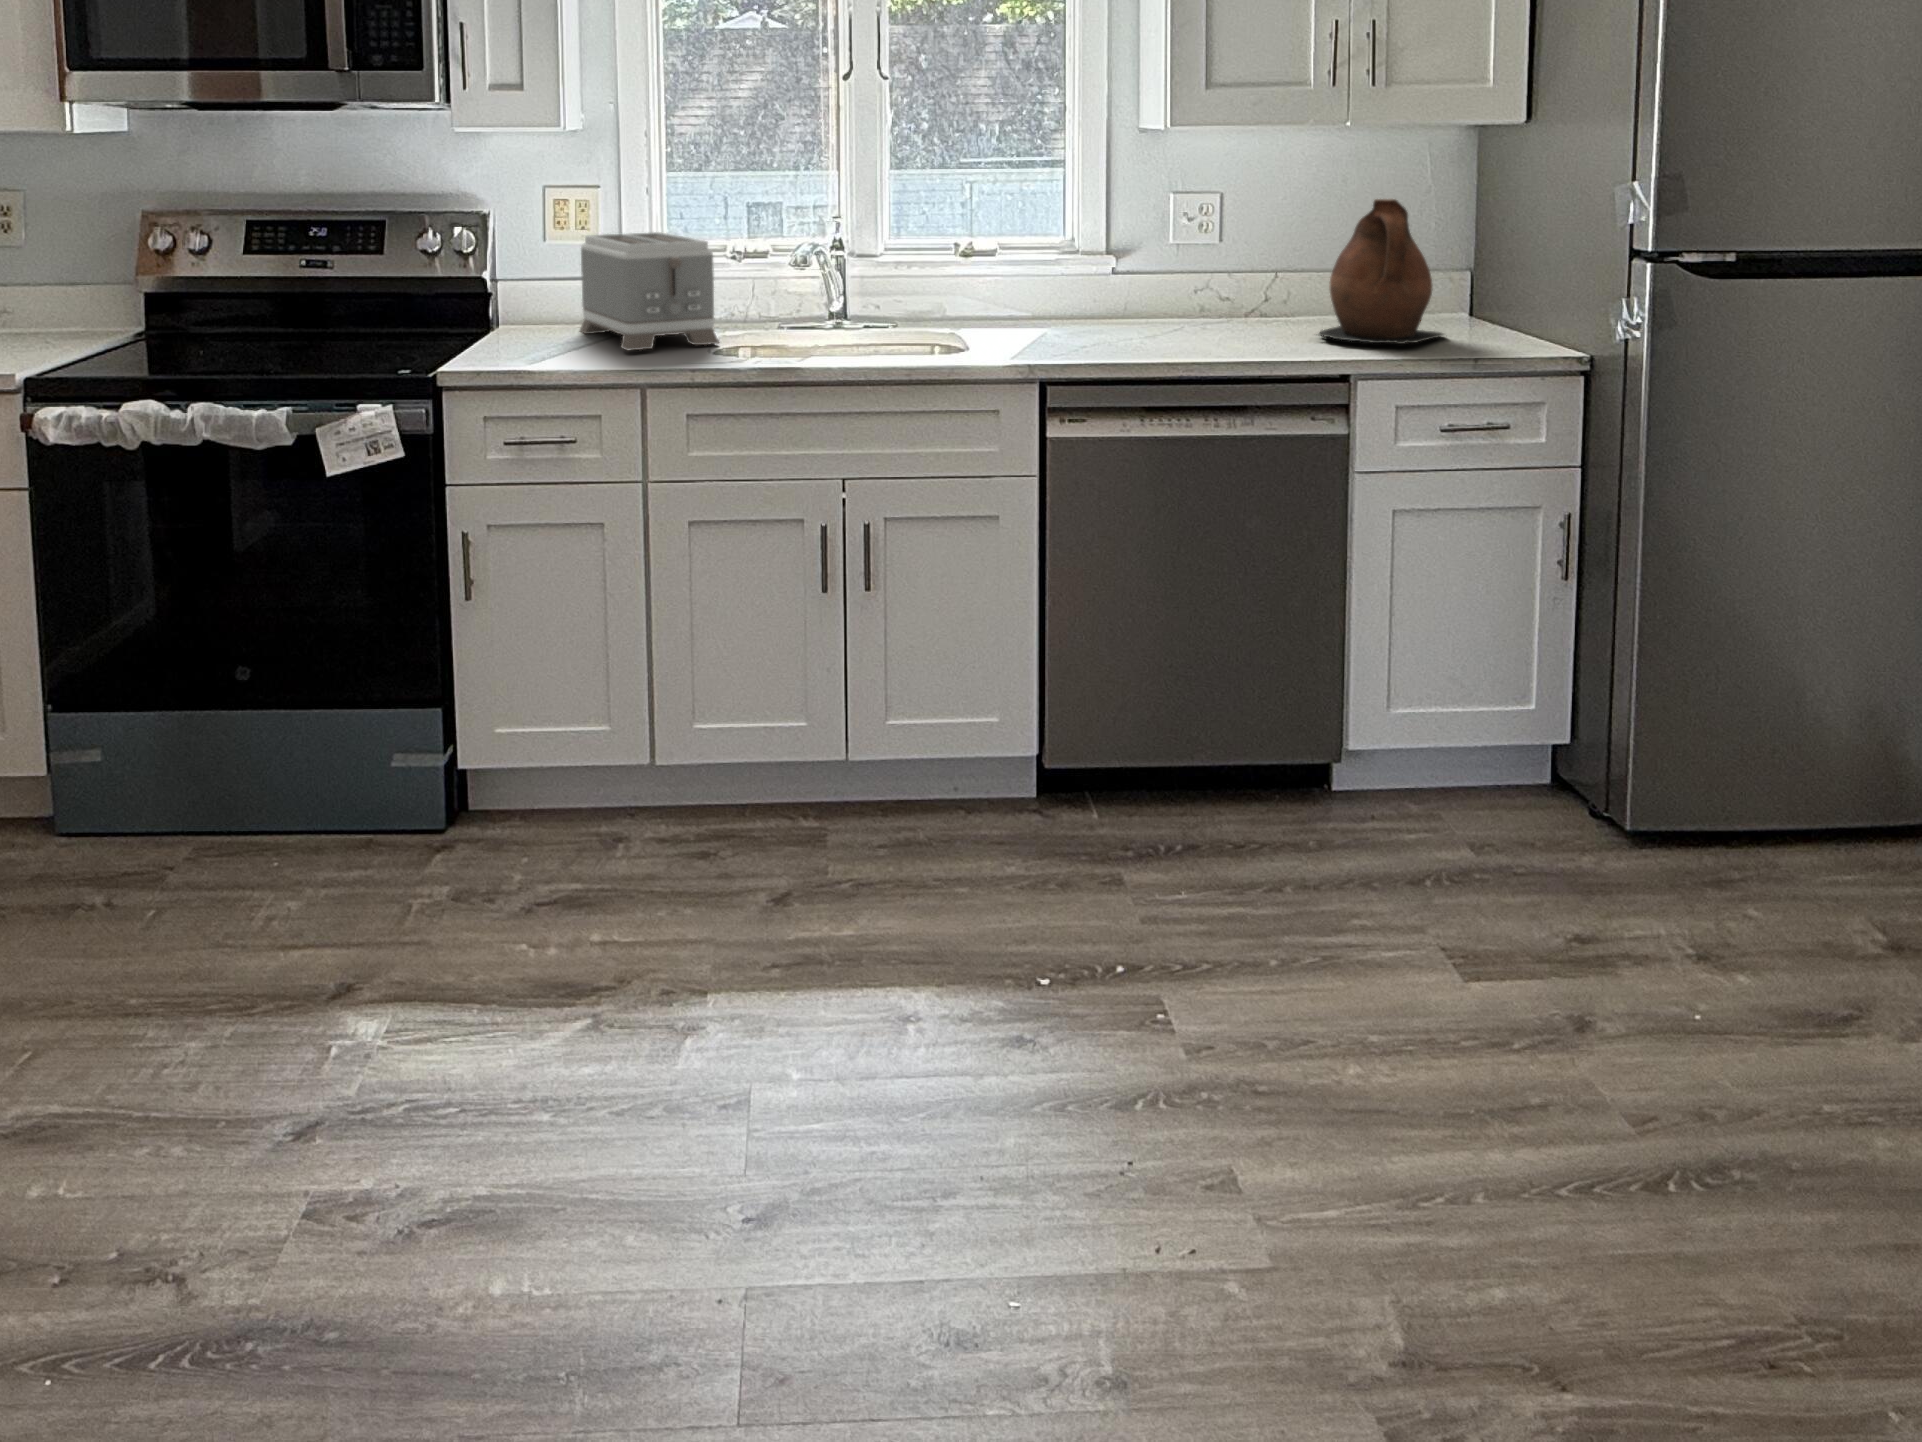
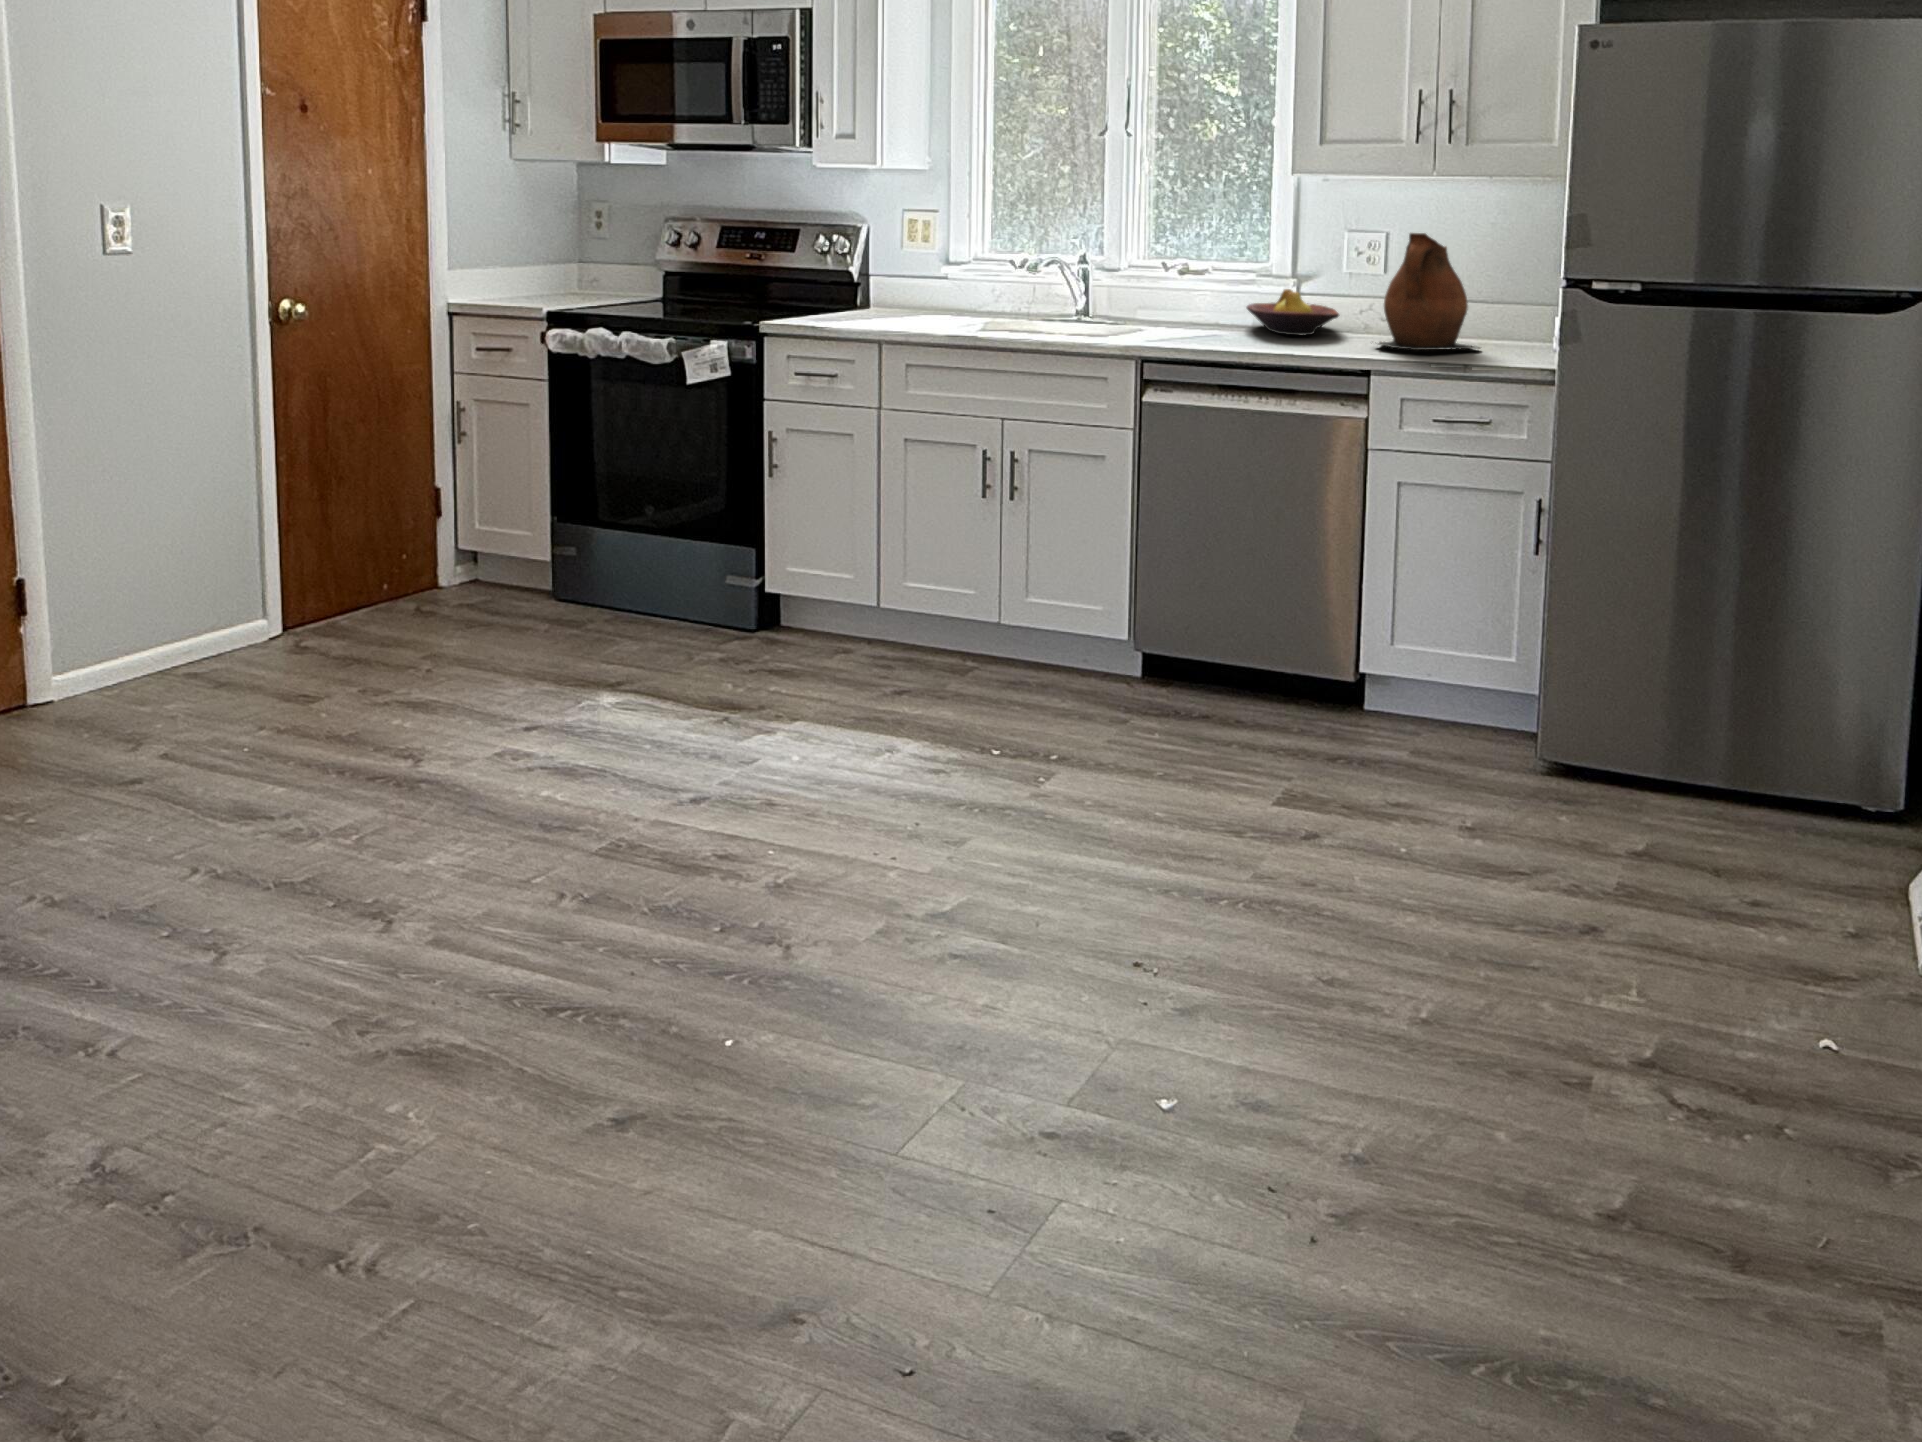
toaster: present [580,232,719,350] -> none [888,243,960,321]
fruit bowl: none [1090,270,1242,331] -> present [1246,289,1339,335]

